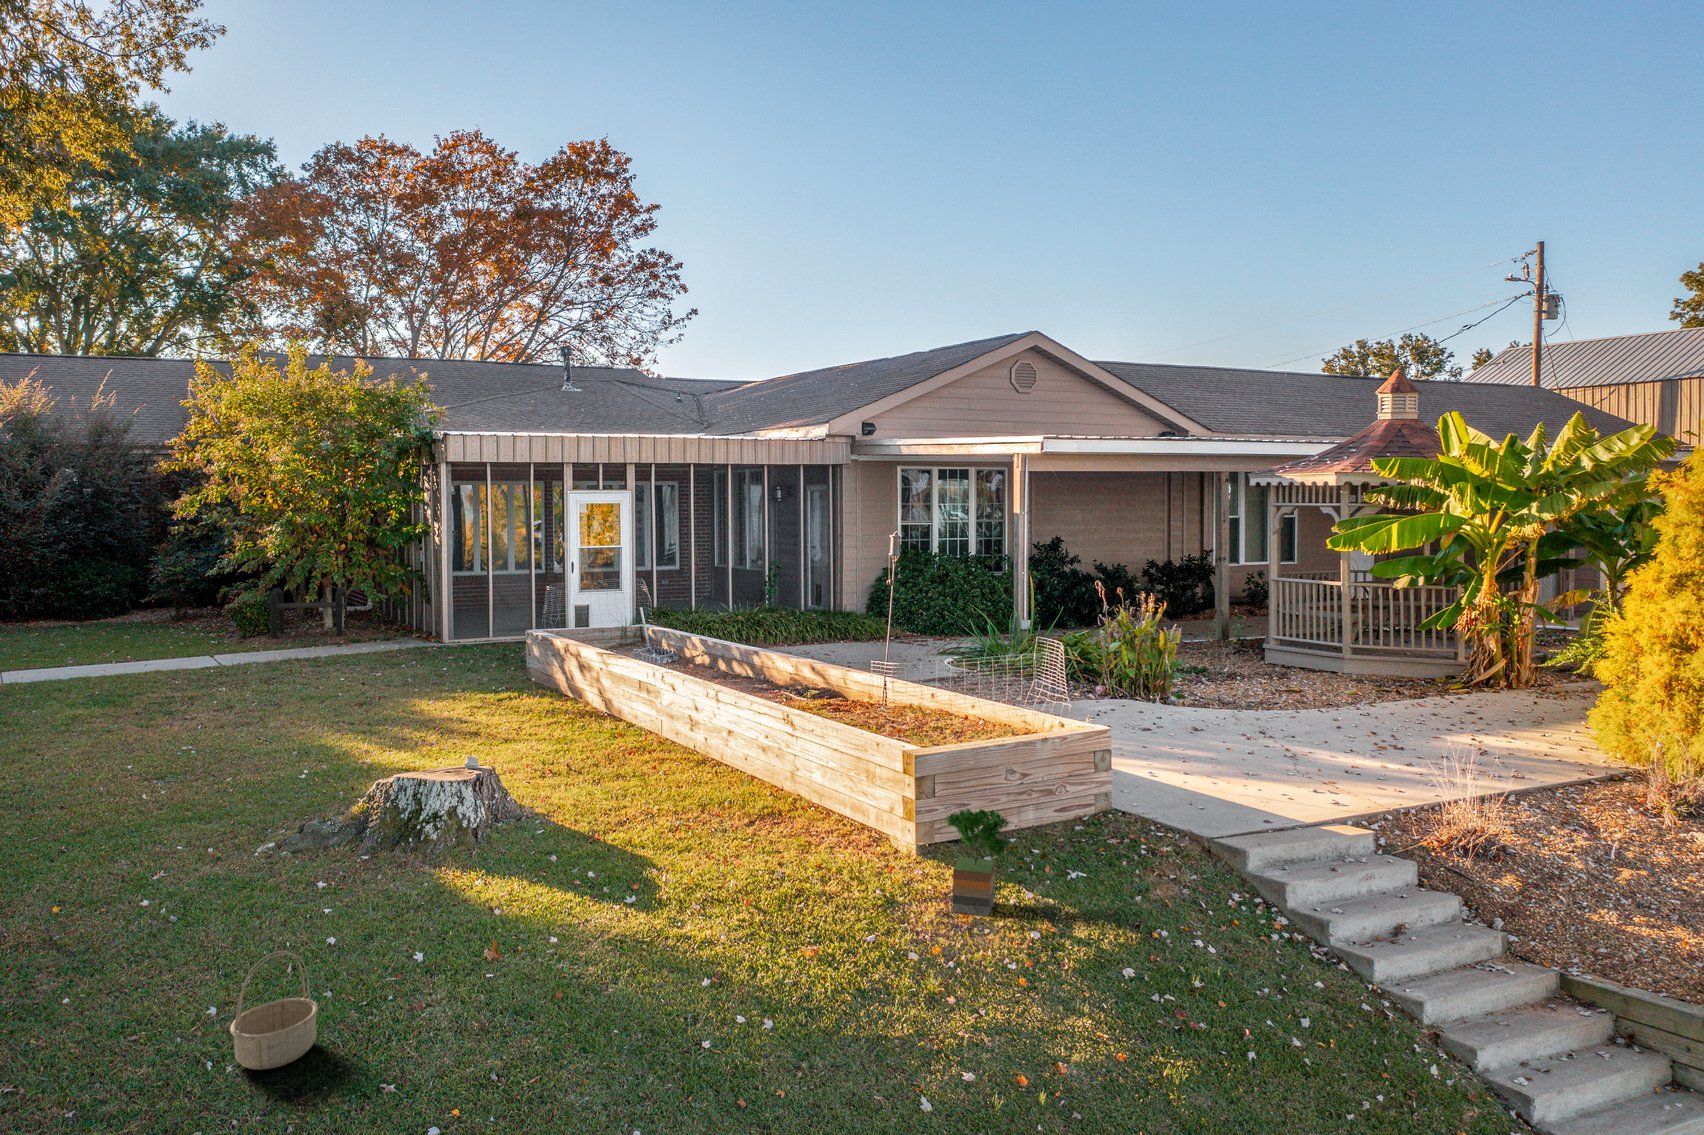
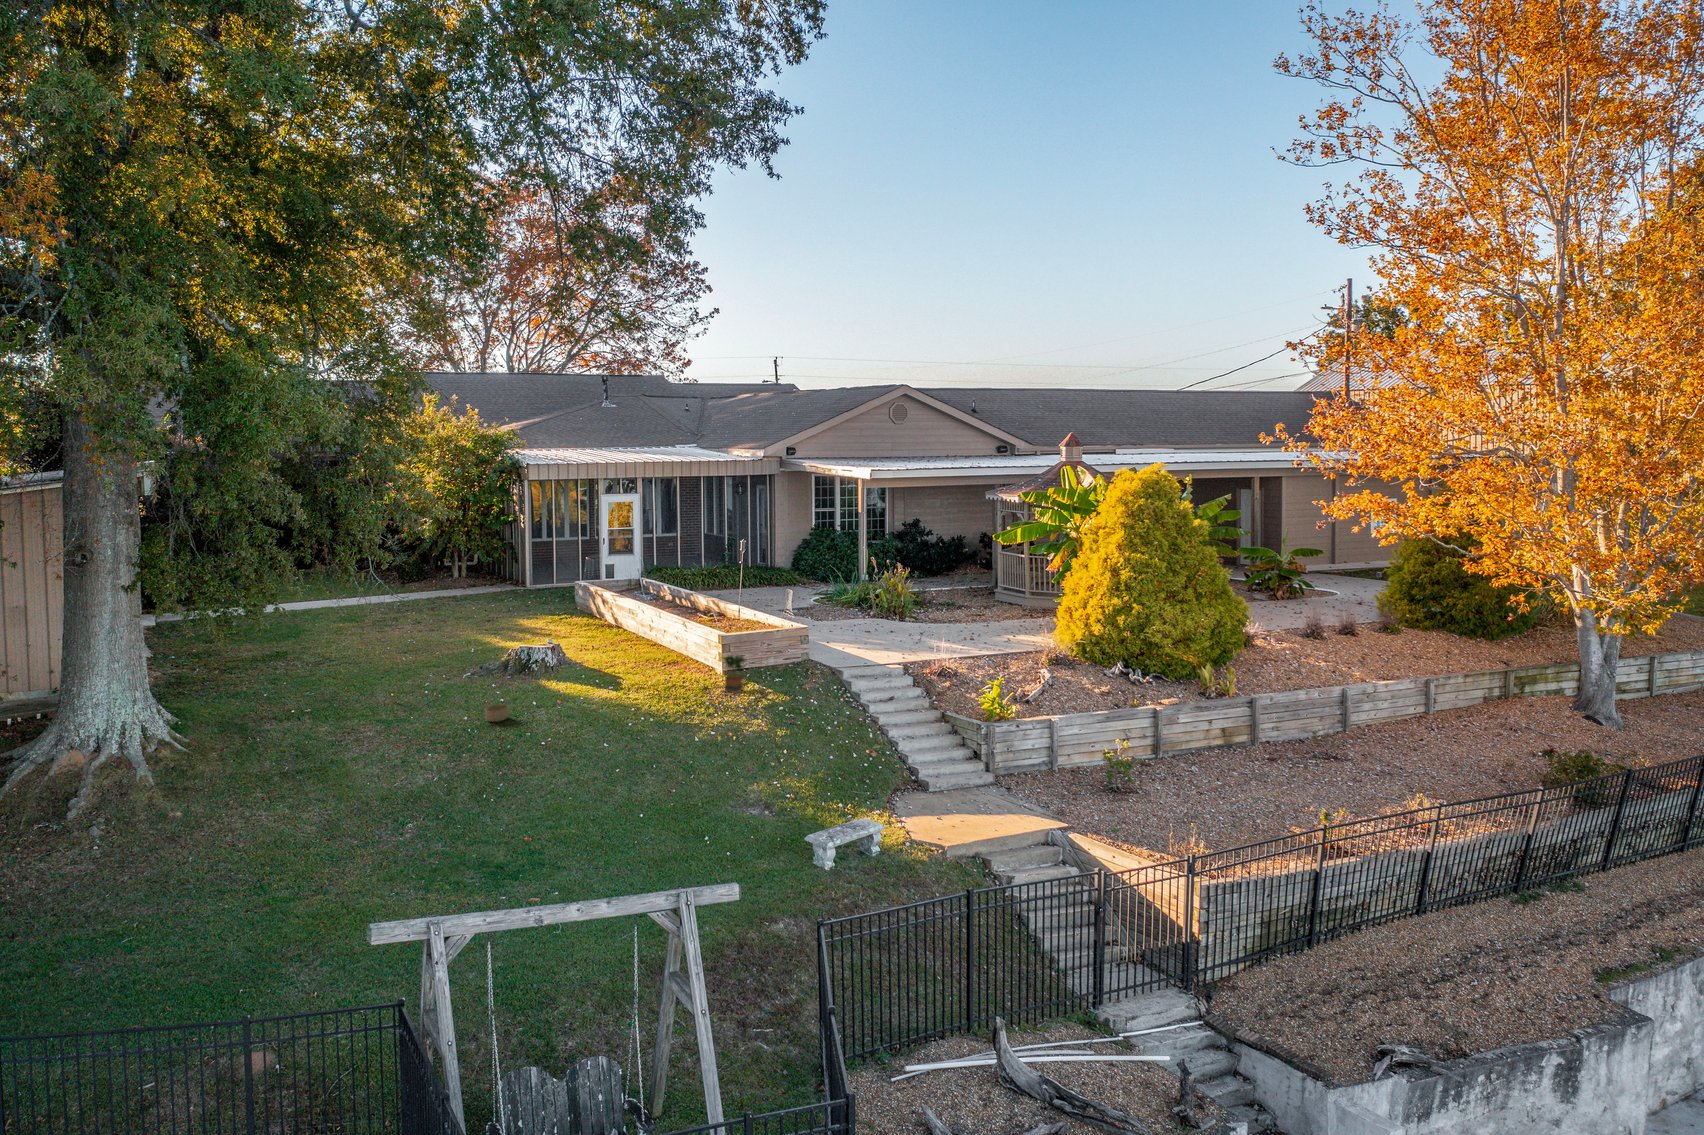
bench: present [270,587,348,639] -> none [427,553,471,585]

